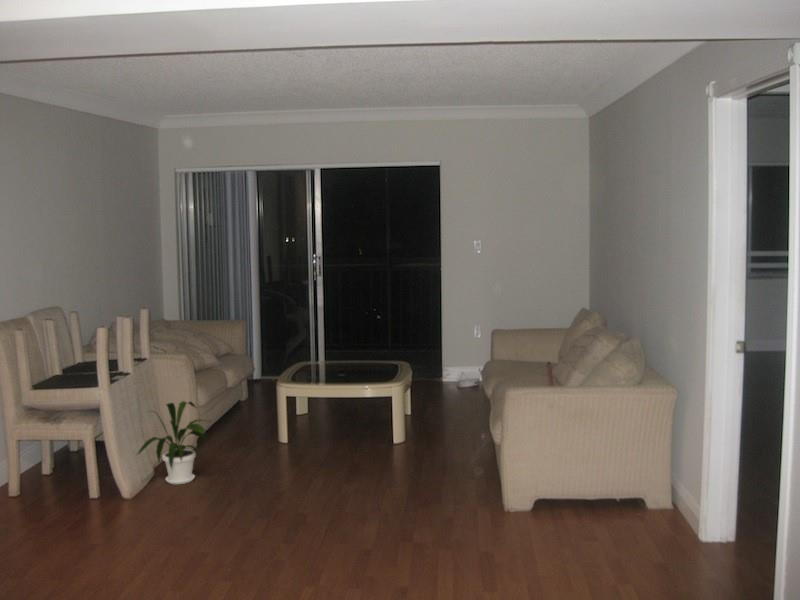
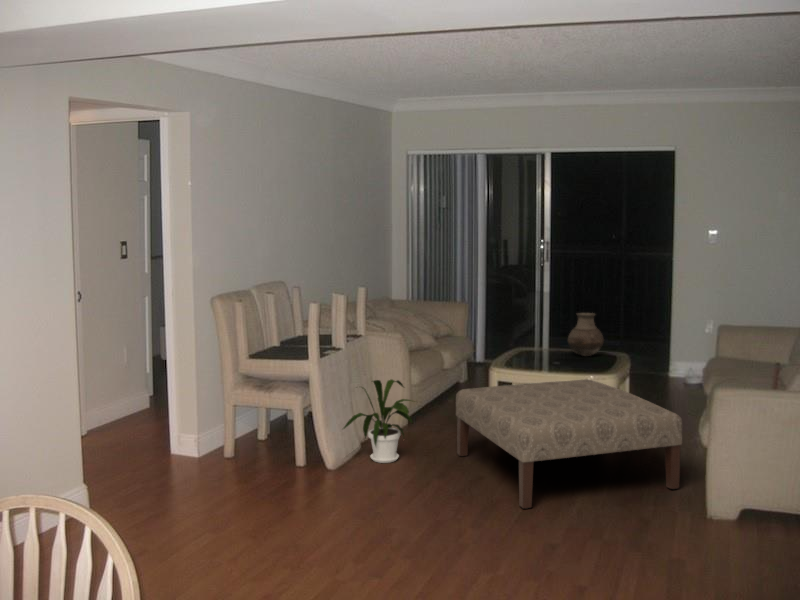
vase: none [347,324,380,365] -> present [568,313,604,356]
ottoman: none [249,387,456,511] -> present [456,379,682,509]

